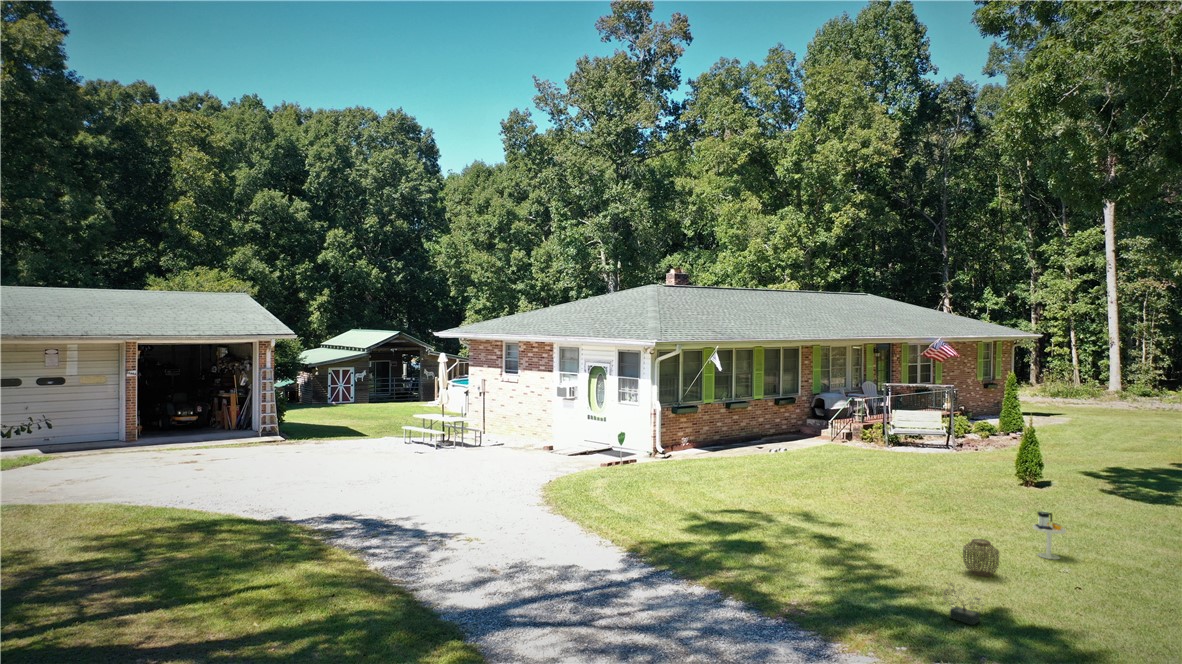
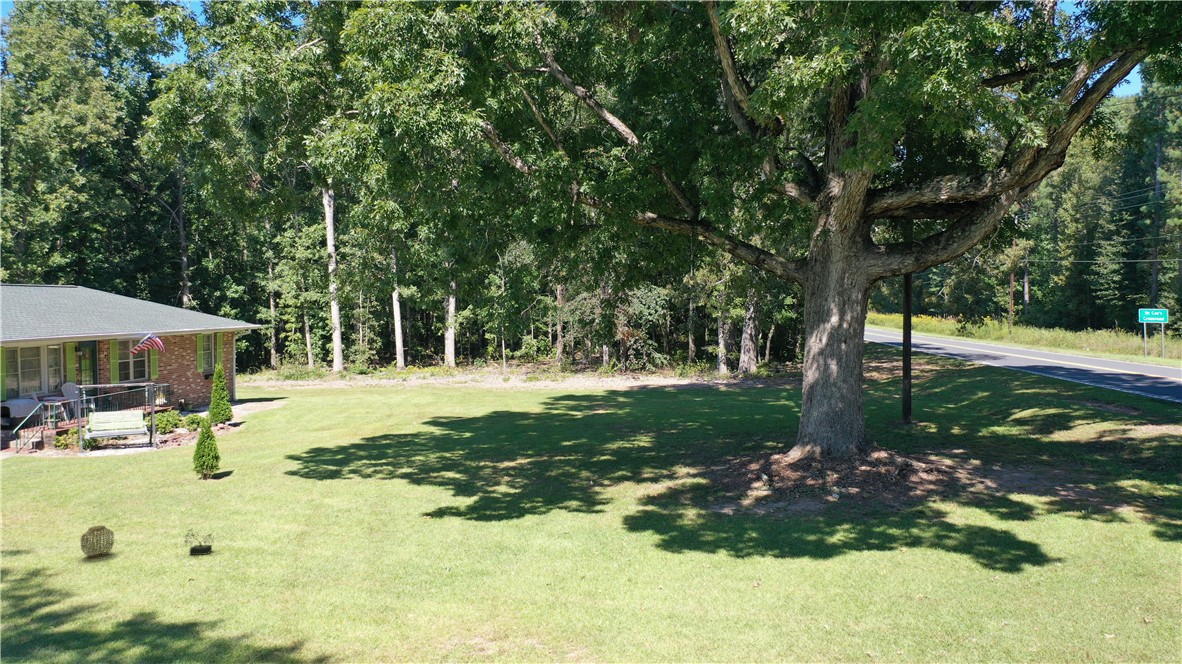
side table: present [1033,511,1066,559] -> none [158,490,185,528]
decorative plant: present [943,583,984,625] -> present [185,530,213,555]

